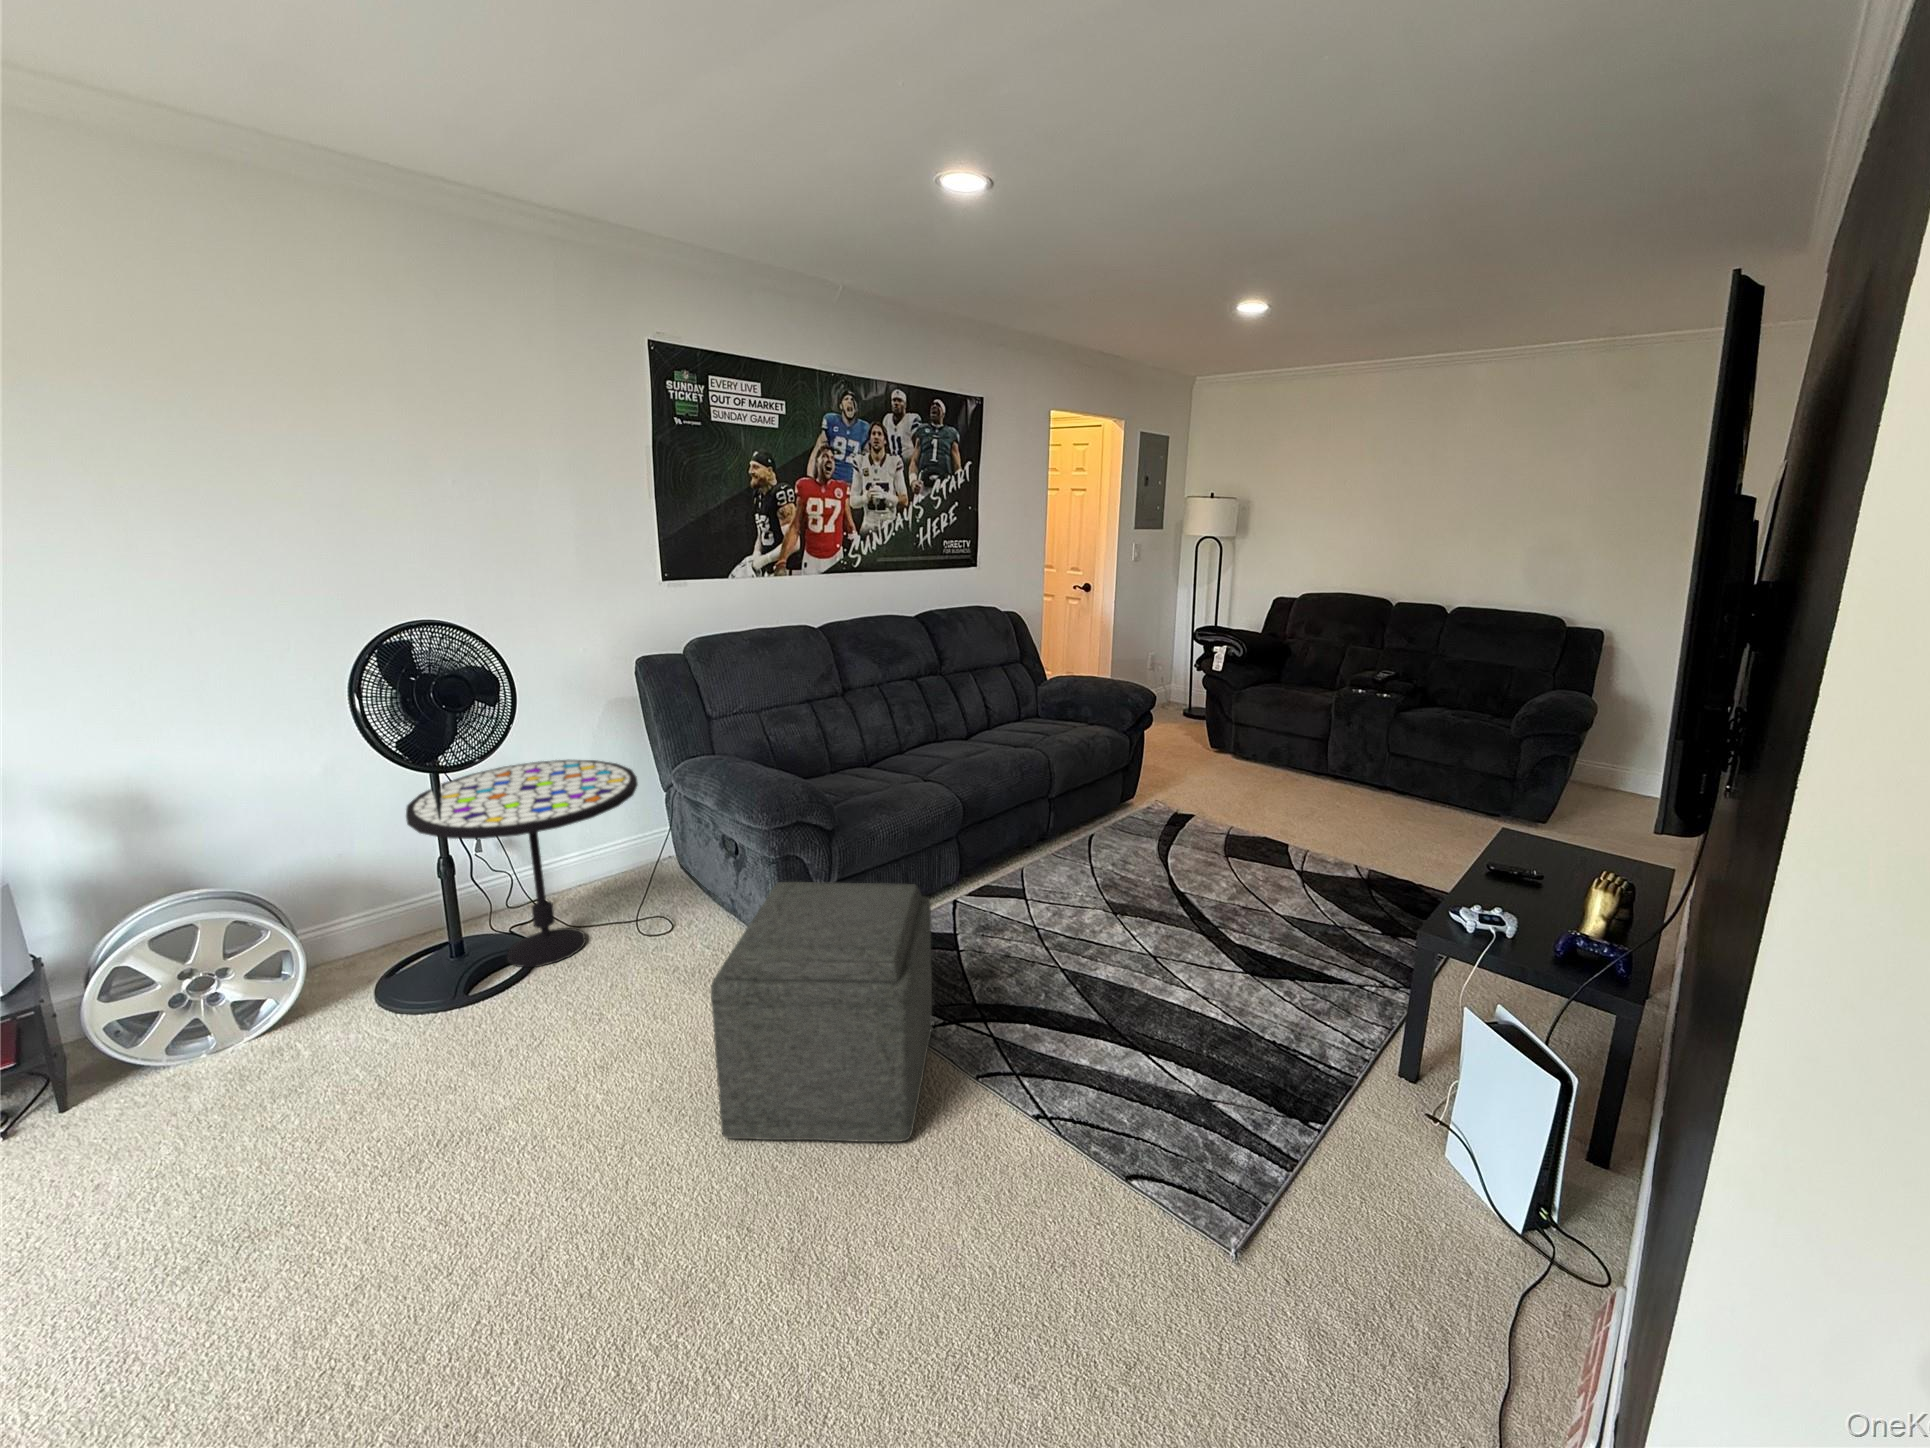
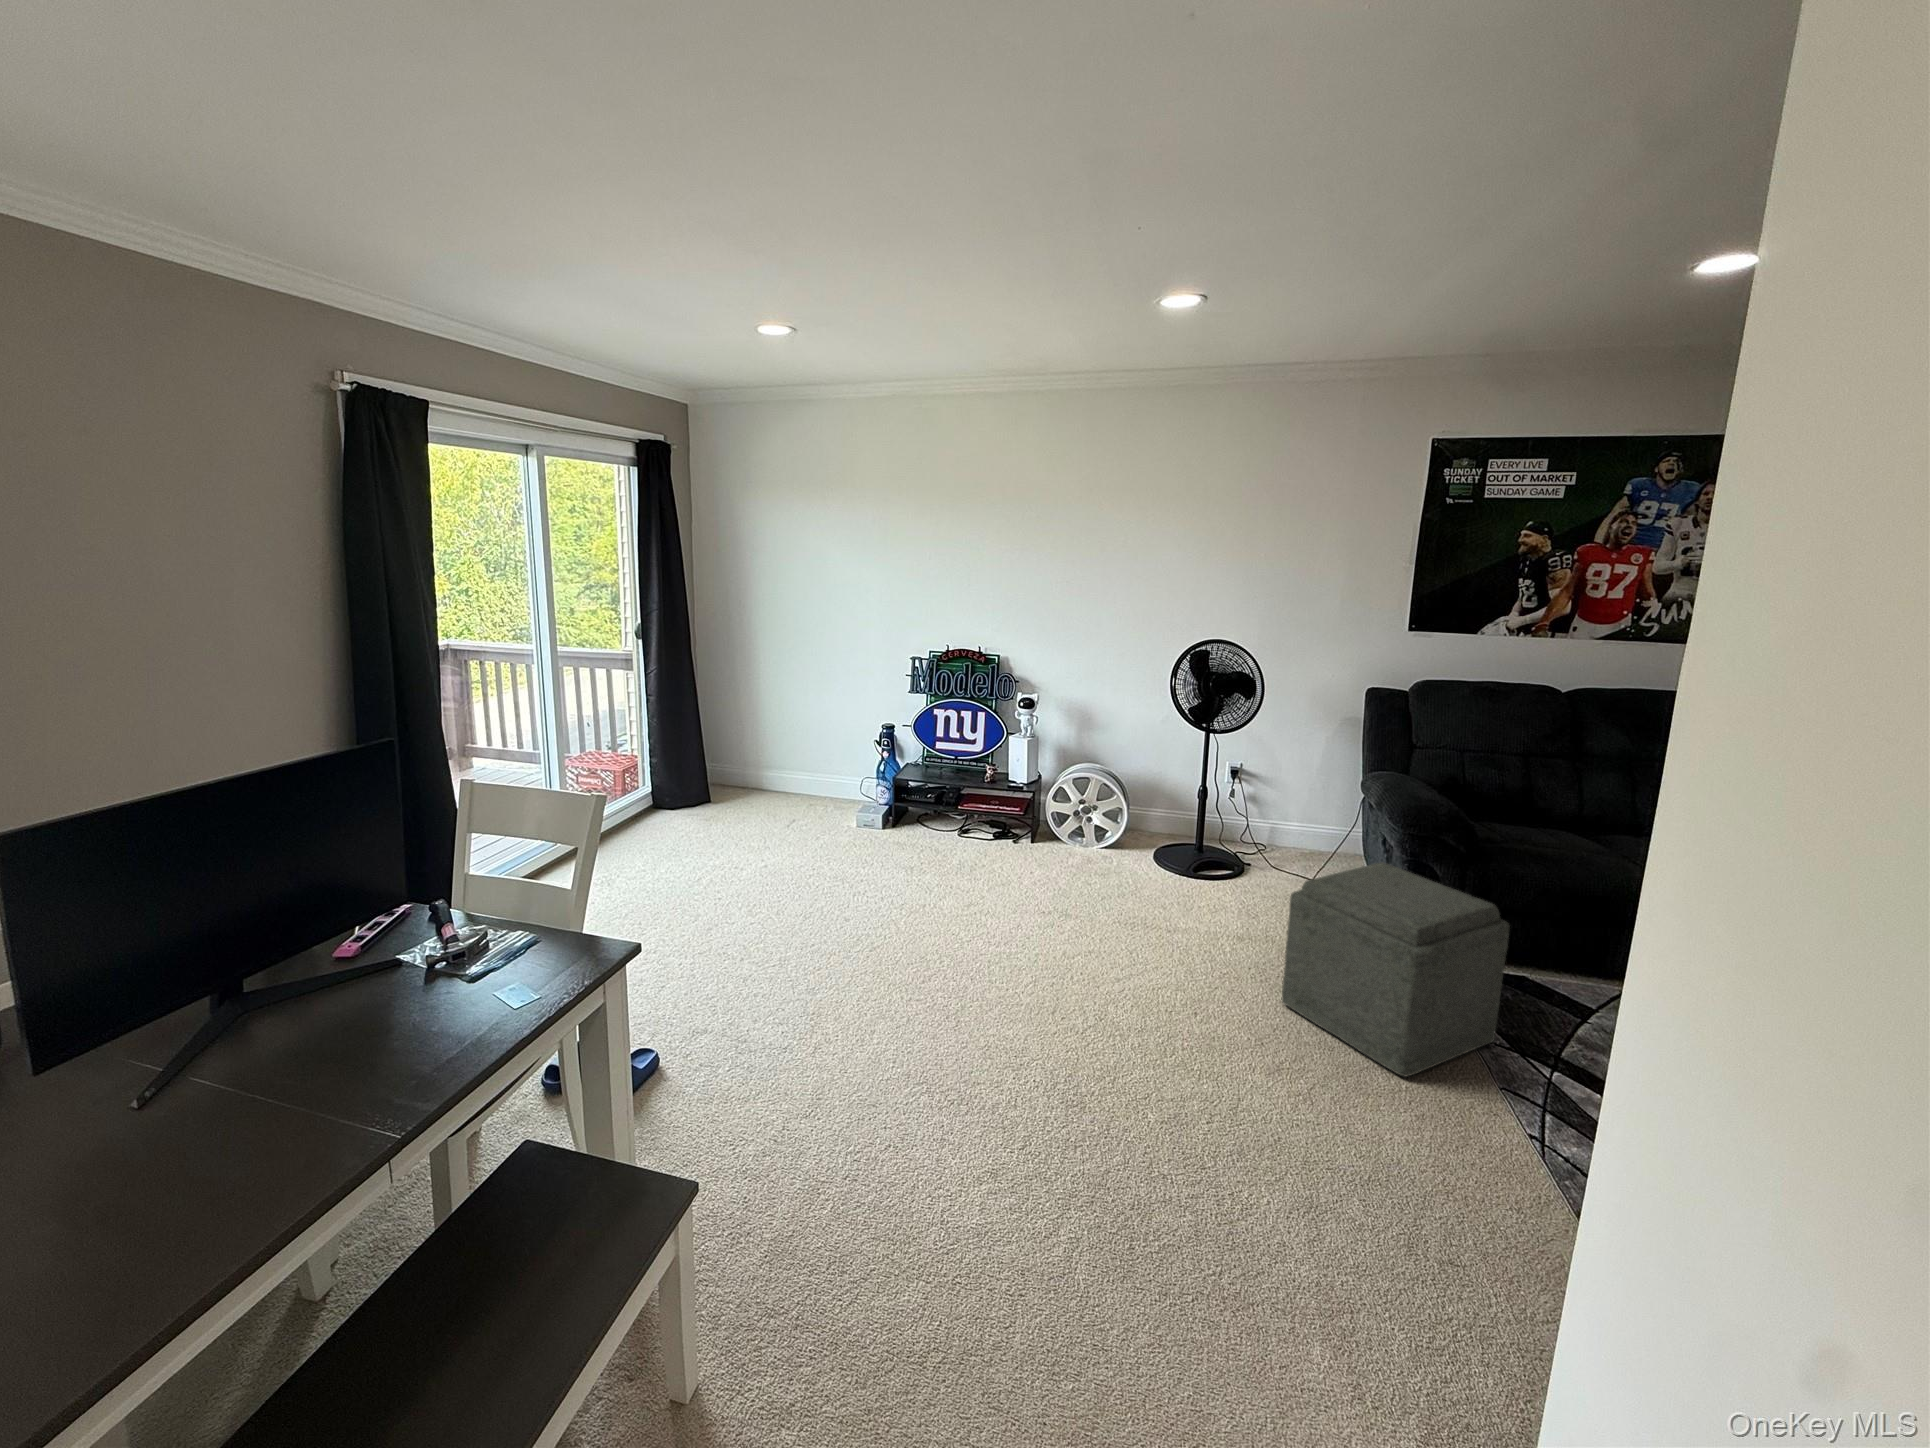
side table: present [406,760,638,967] -> none [1189,742,1335,880]

